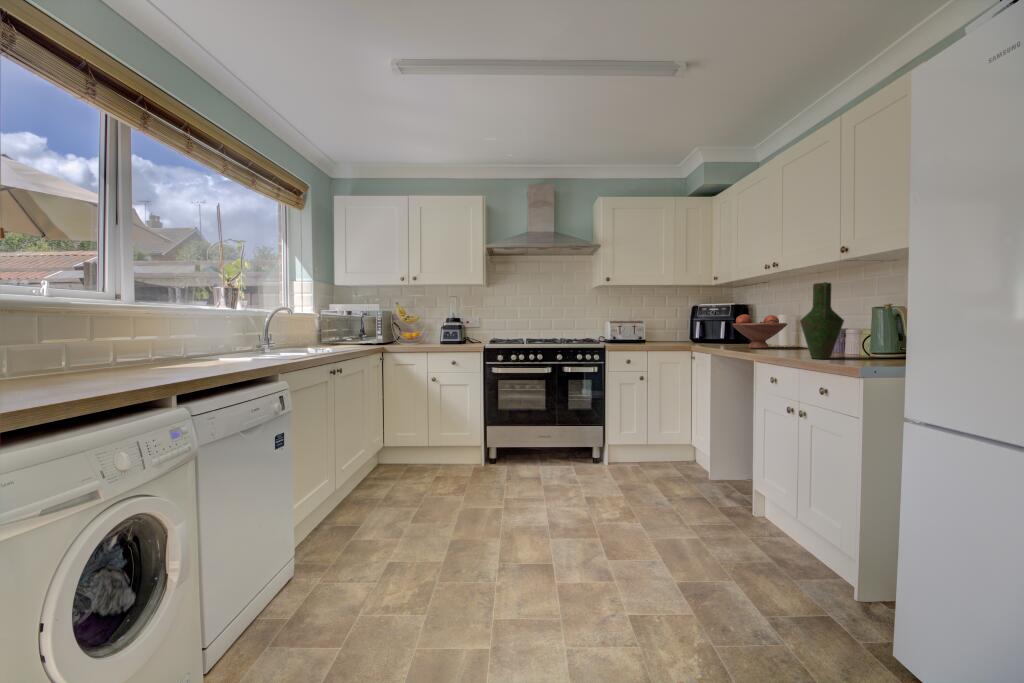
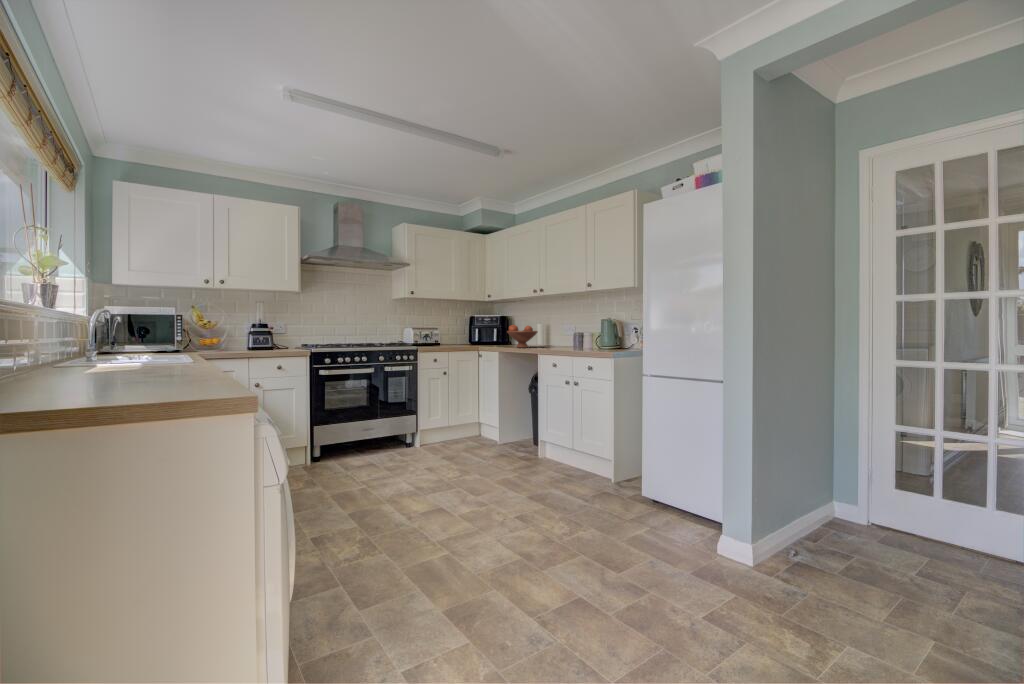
vase: present [800,282,844,359] -> none [551,309,571,352]

